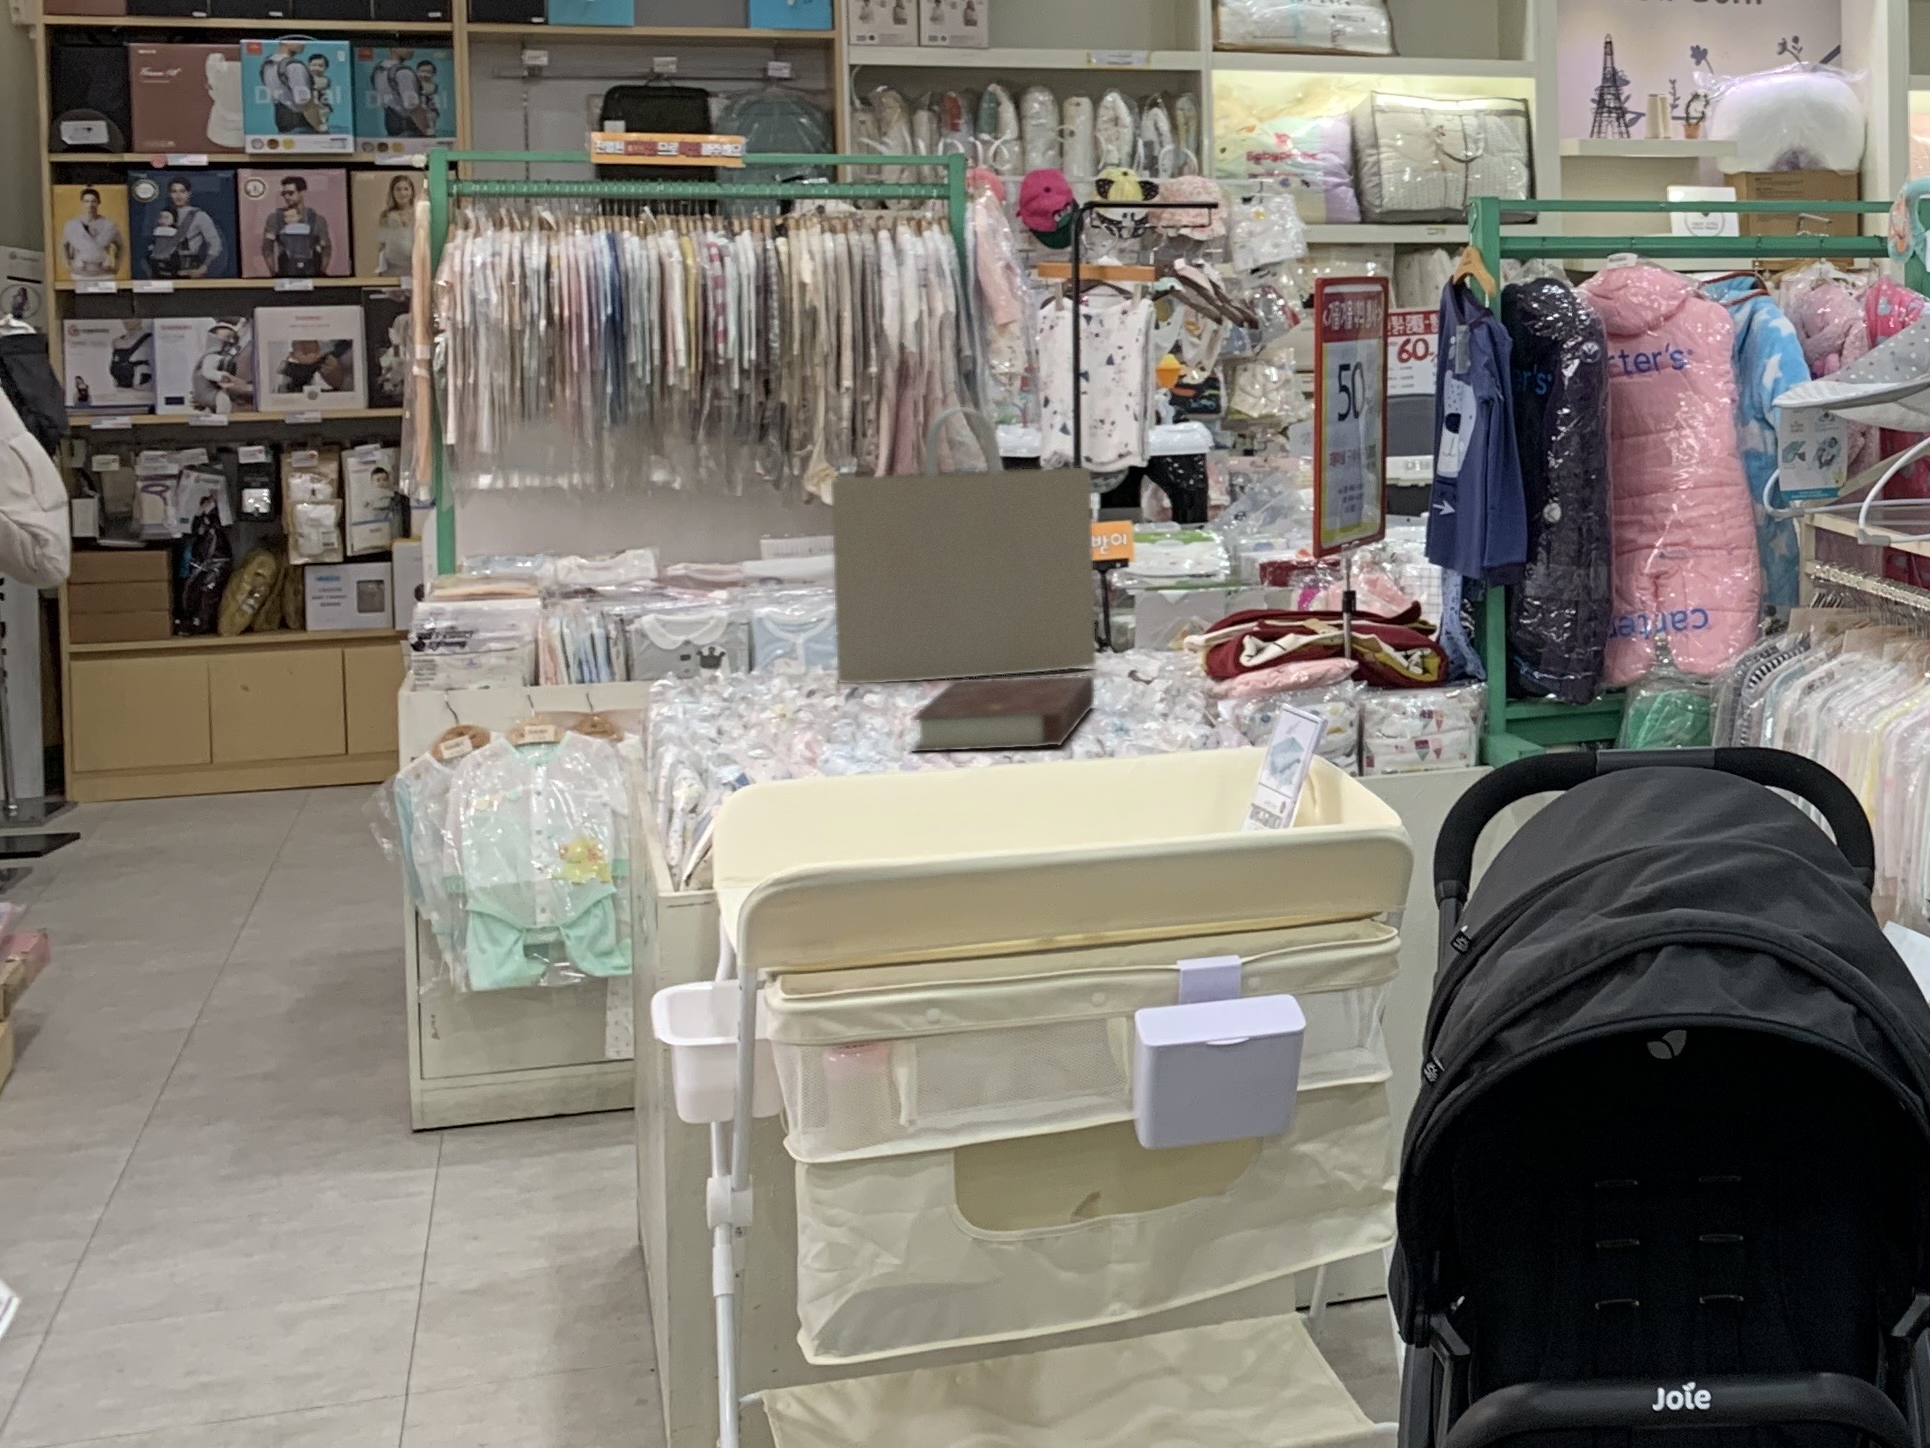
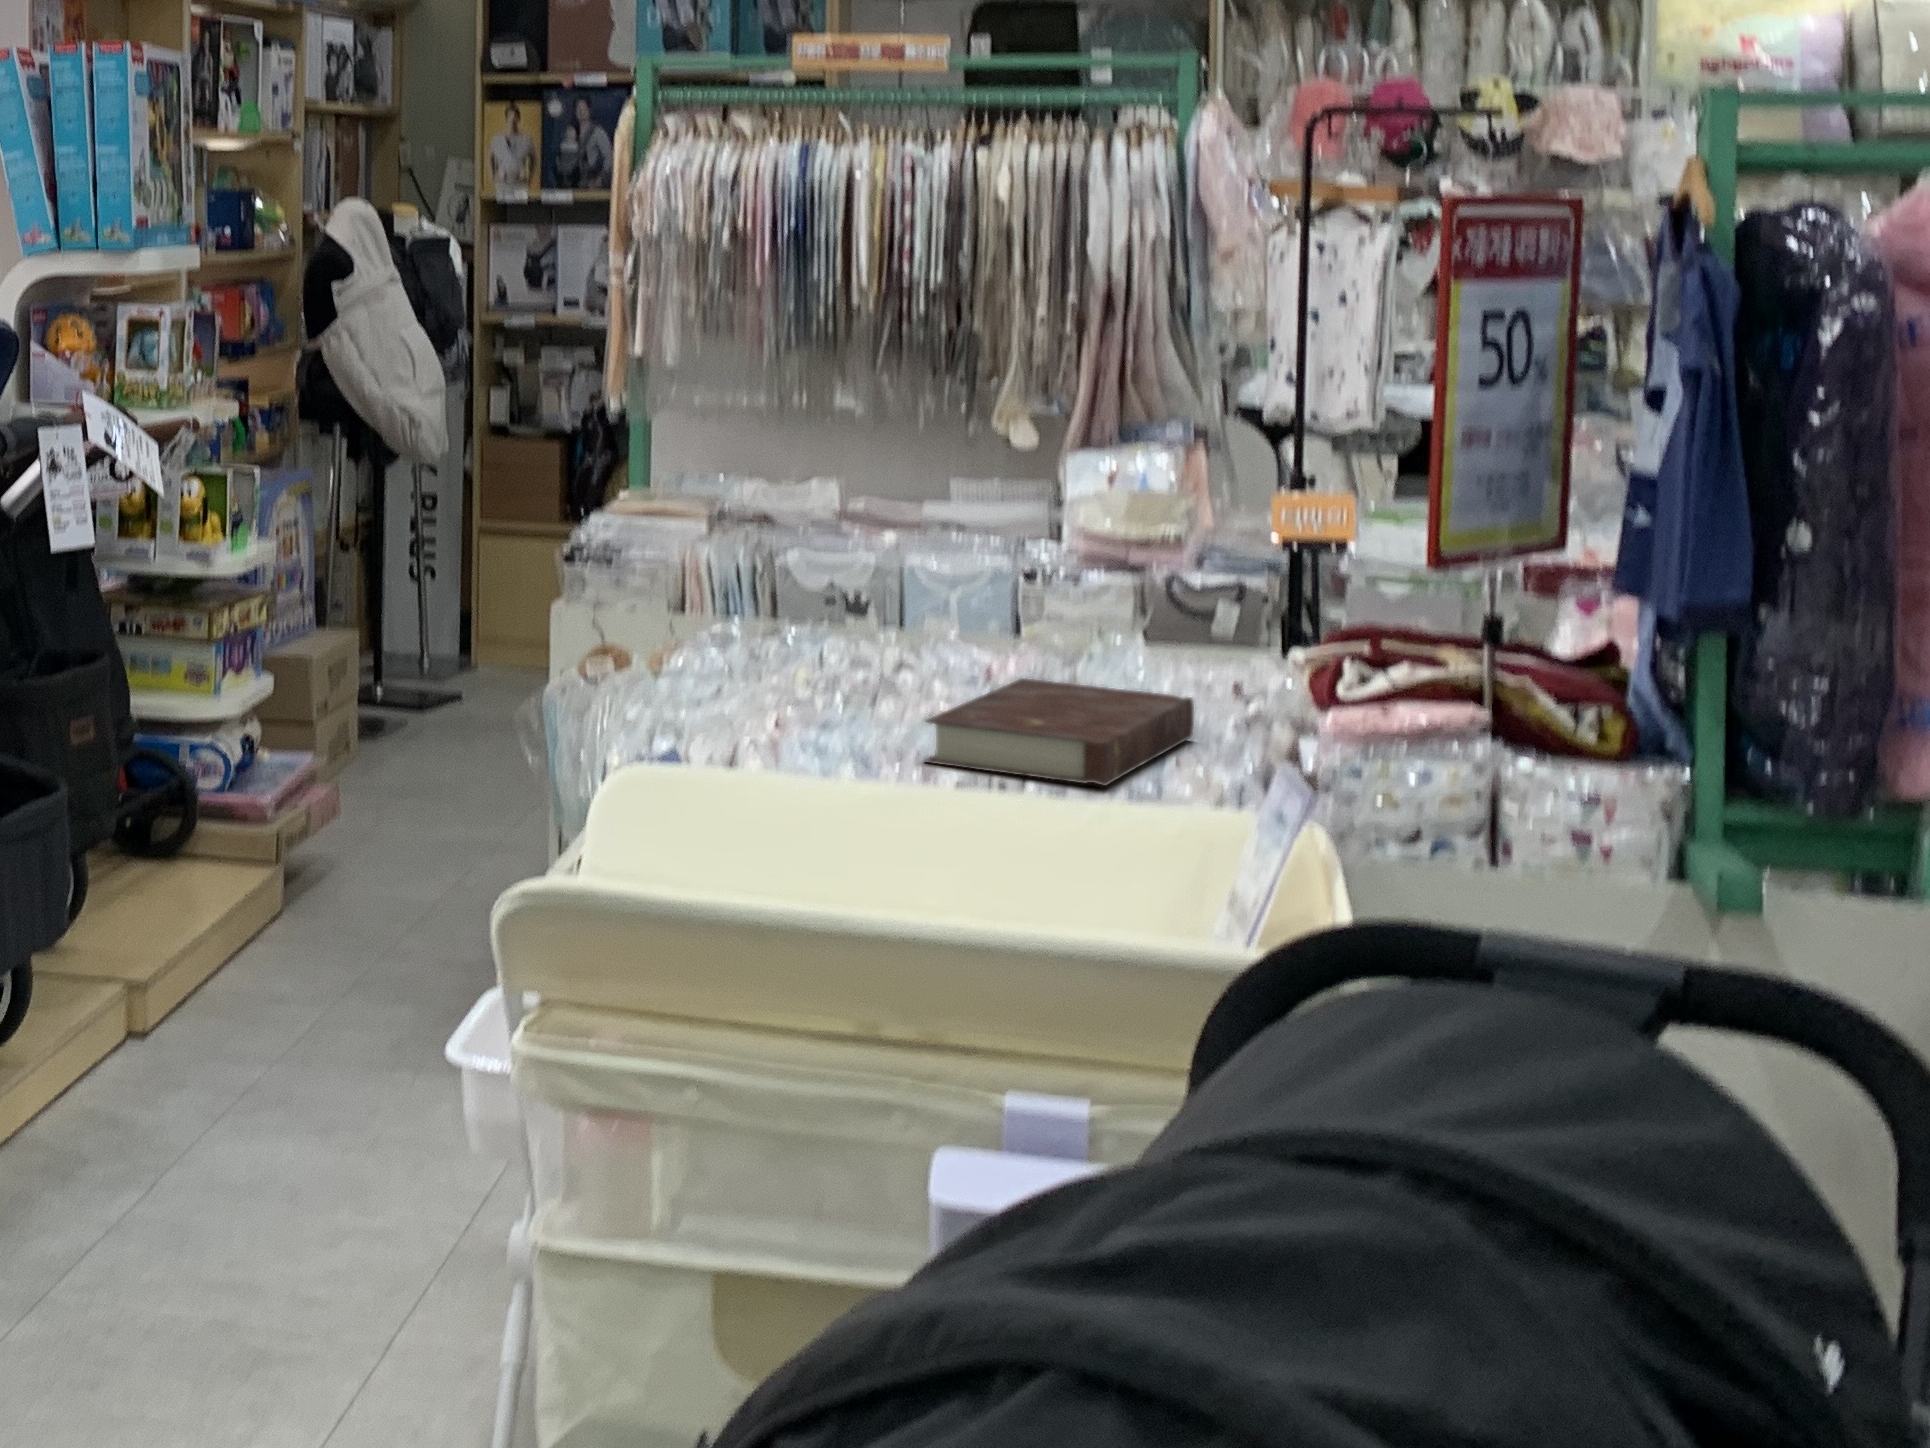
tote bag: present [831,407,1096,683] -> none [918,338,1241,684]

